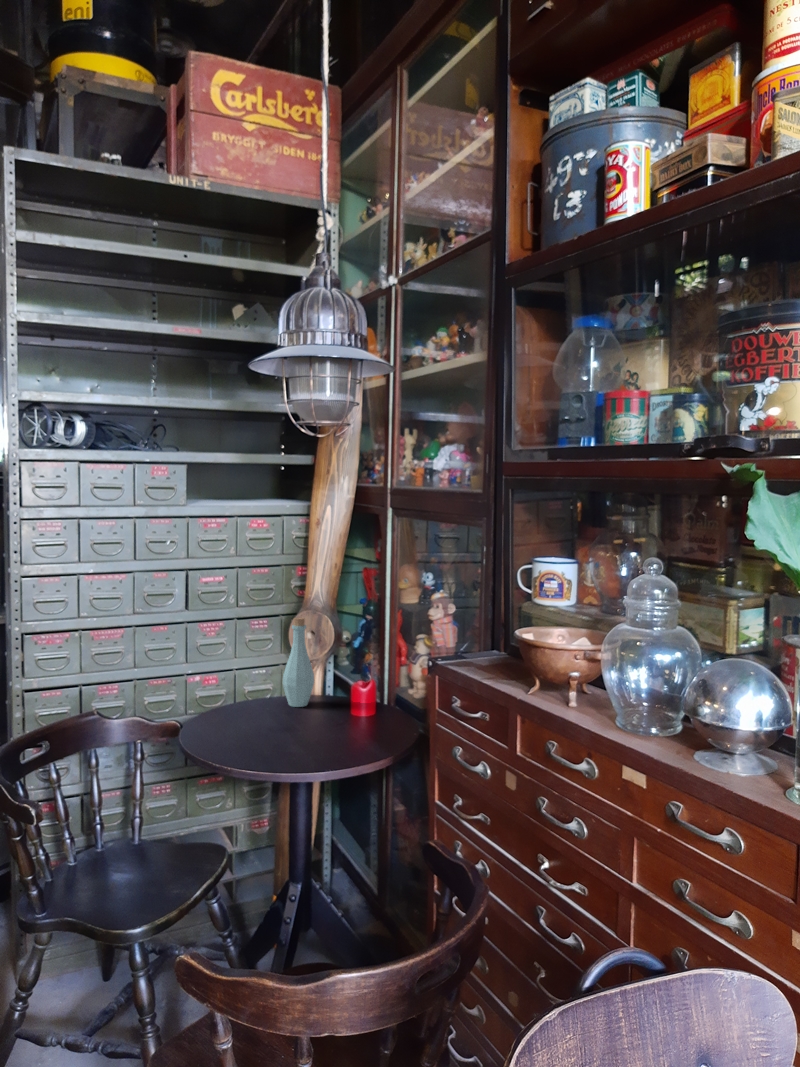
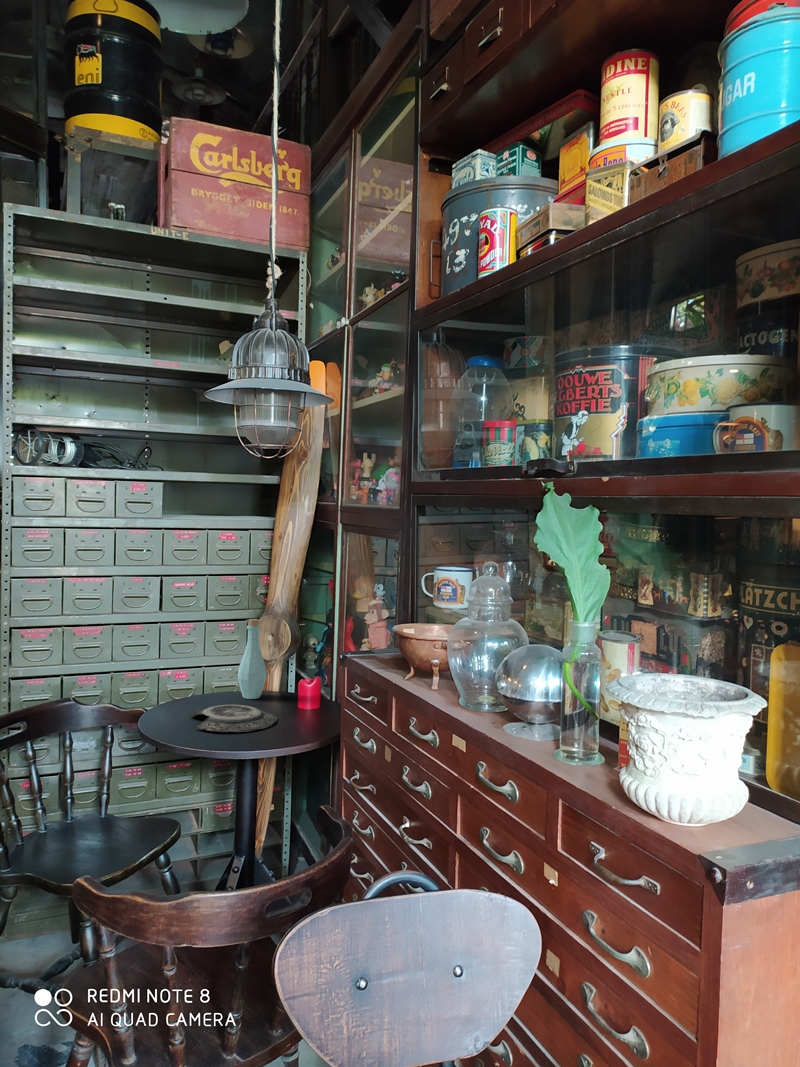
plate: none [238,715,338,747] -> present [189,704,277,732]

